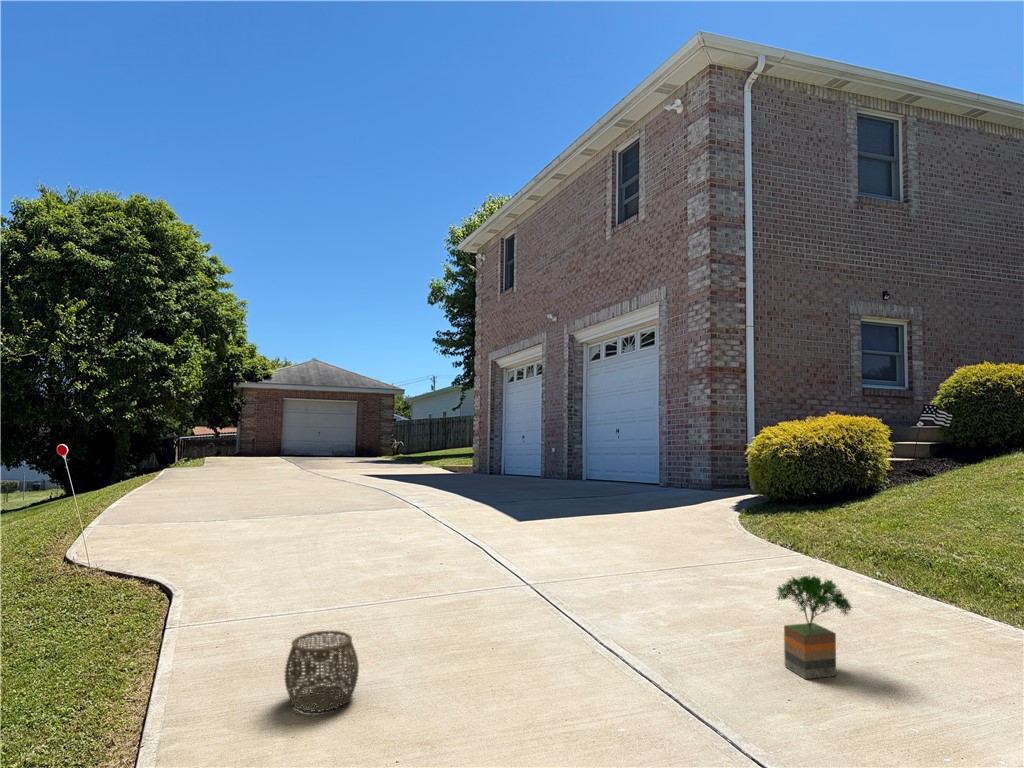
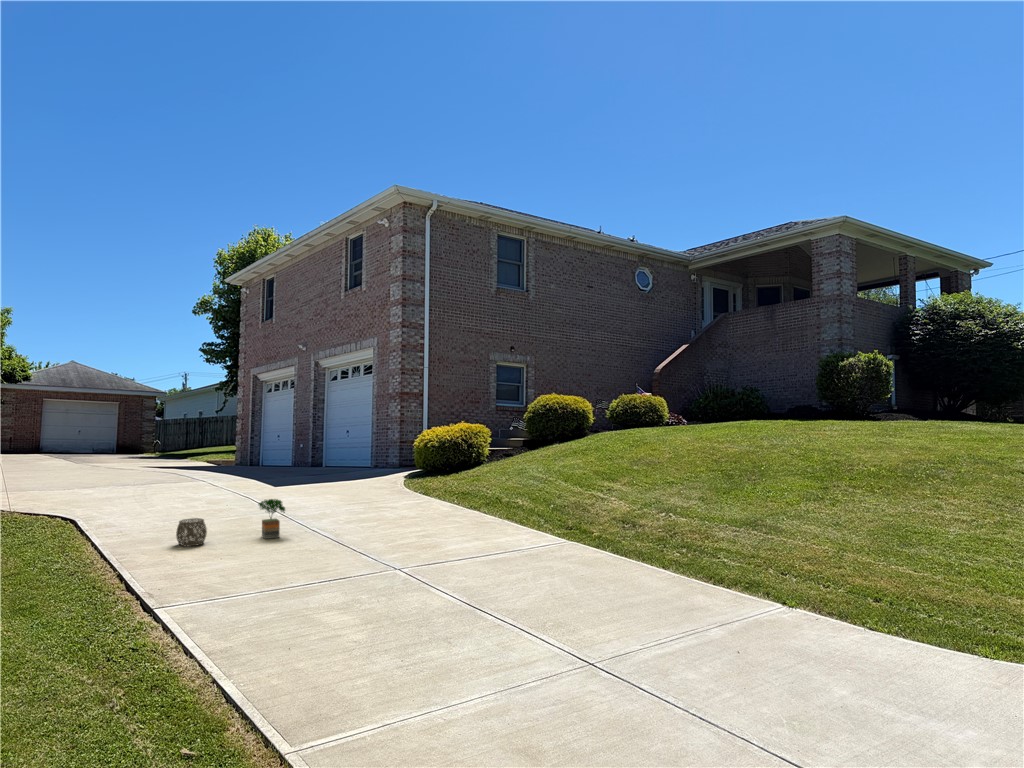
potted tree: present [777,576,852,679] -> present [258,499,285,539]

